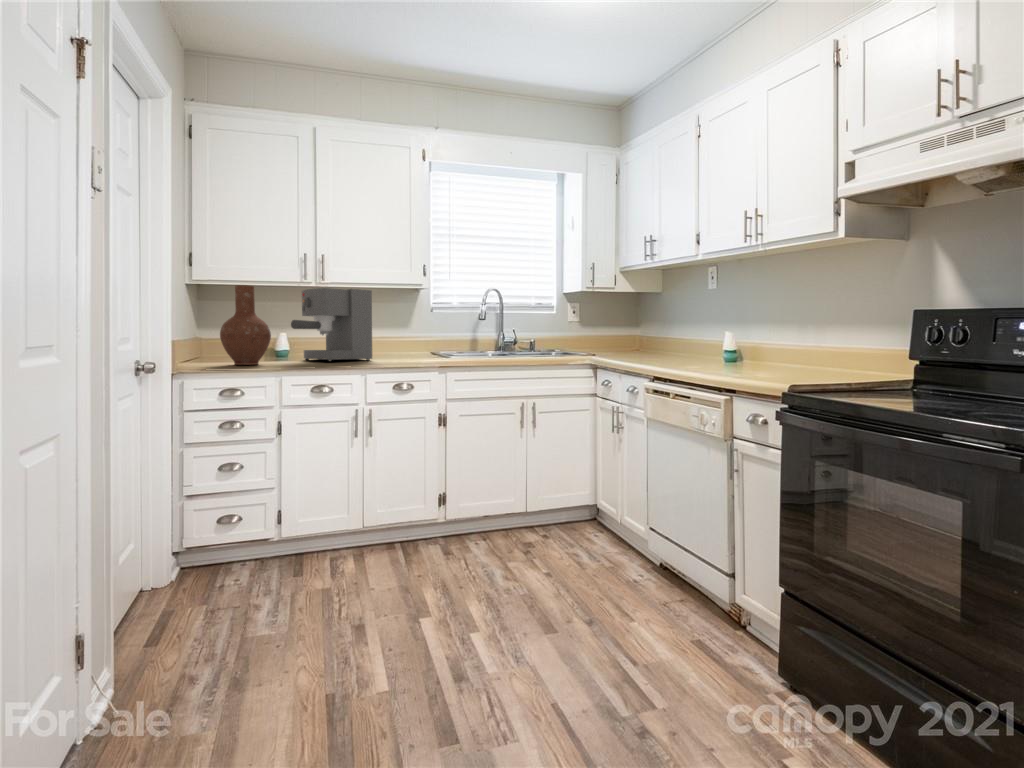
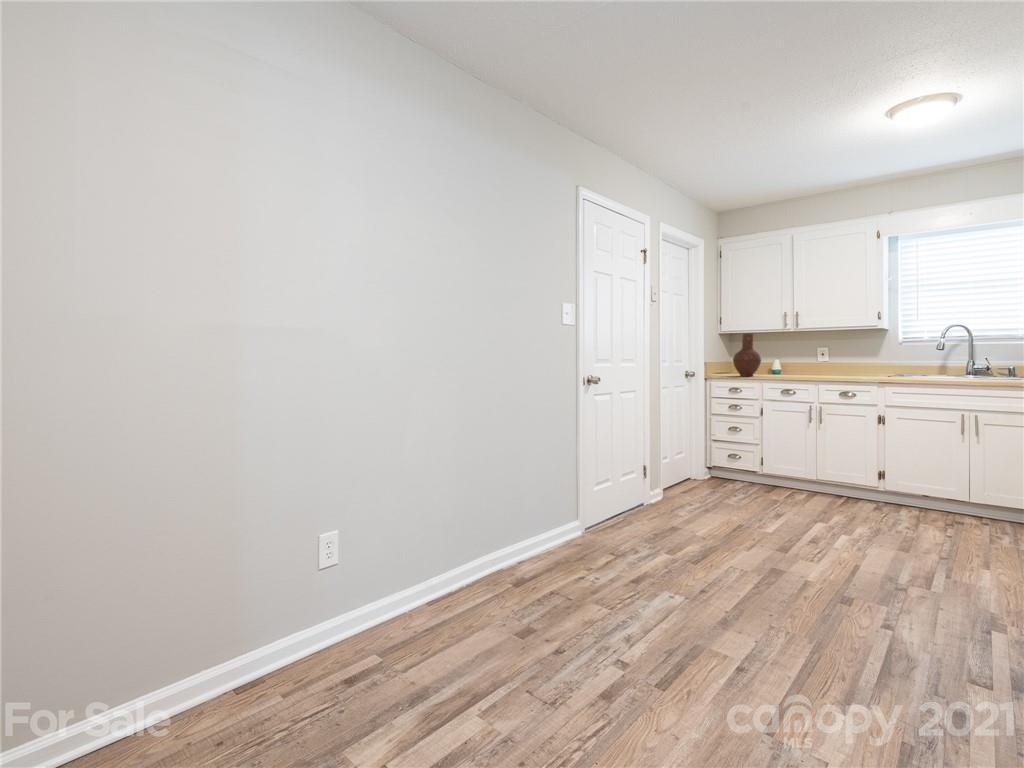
coffee maker: present [291,288,372,361] -> none [773,331,832,376]

